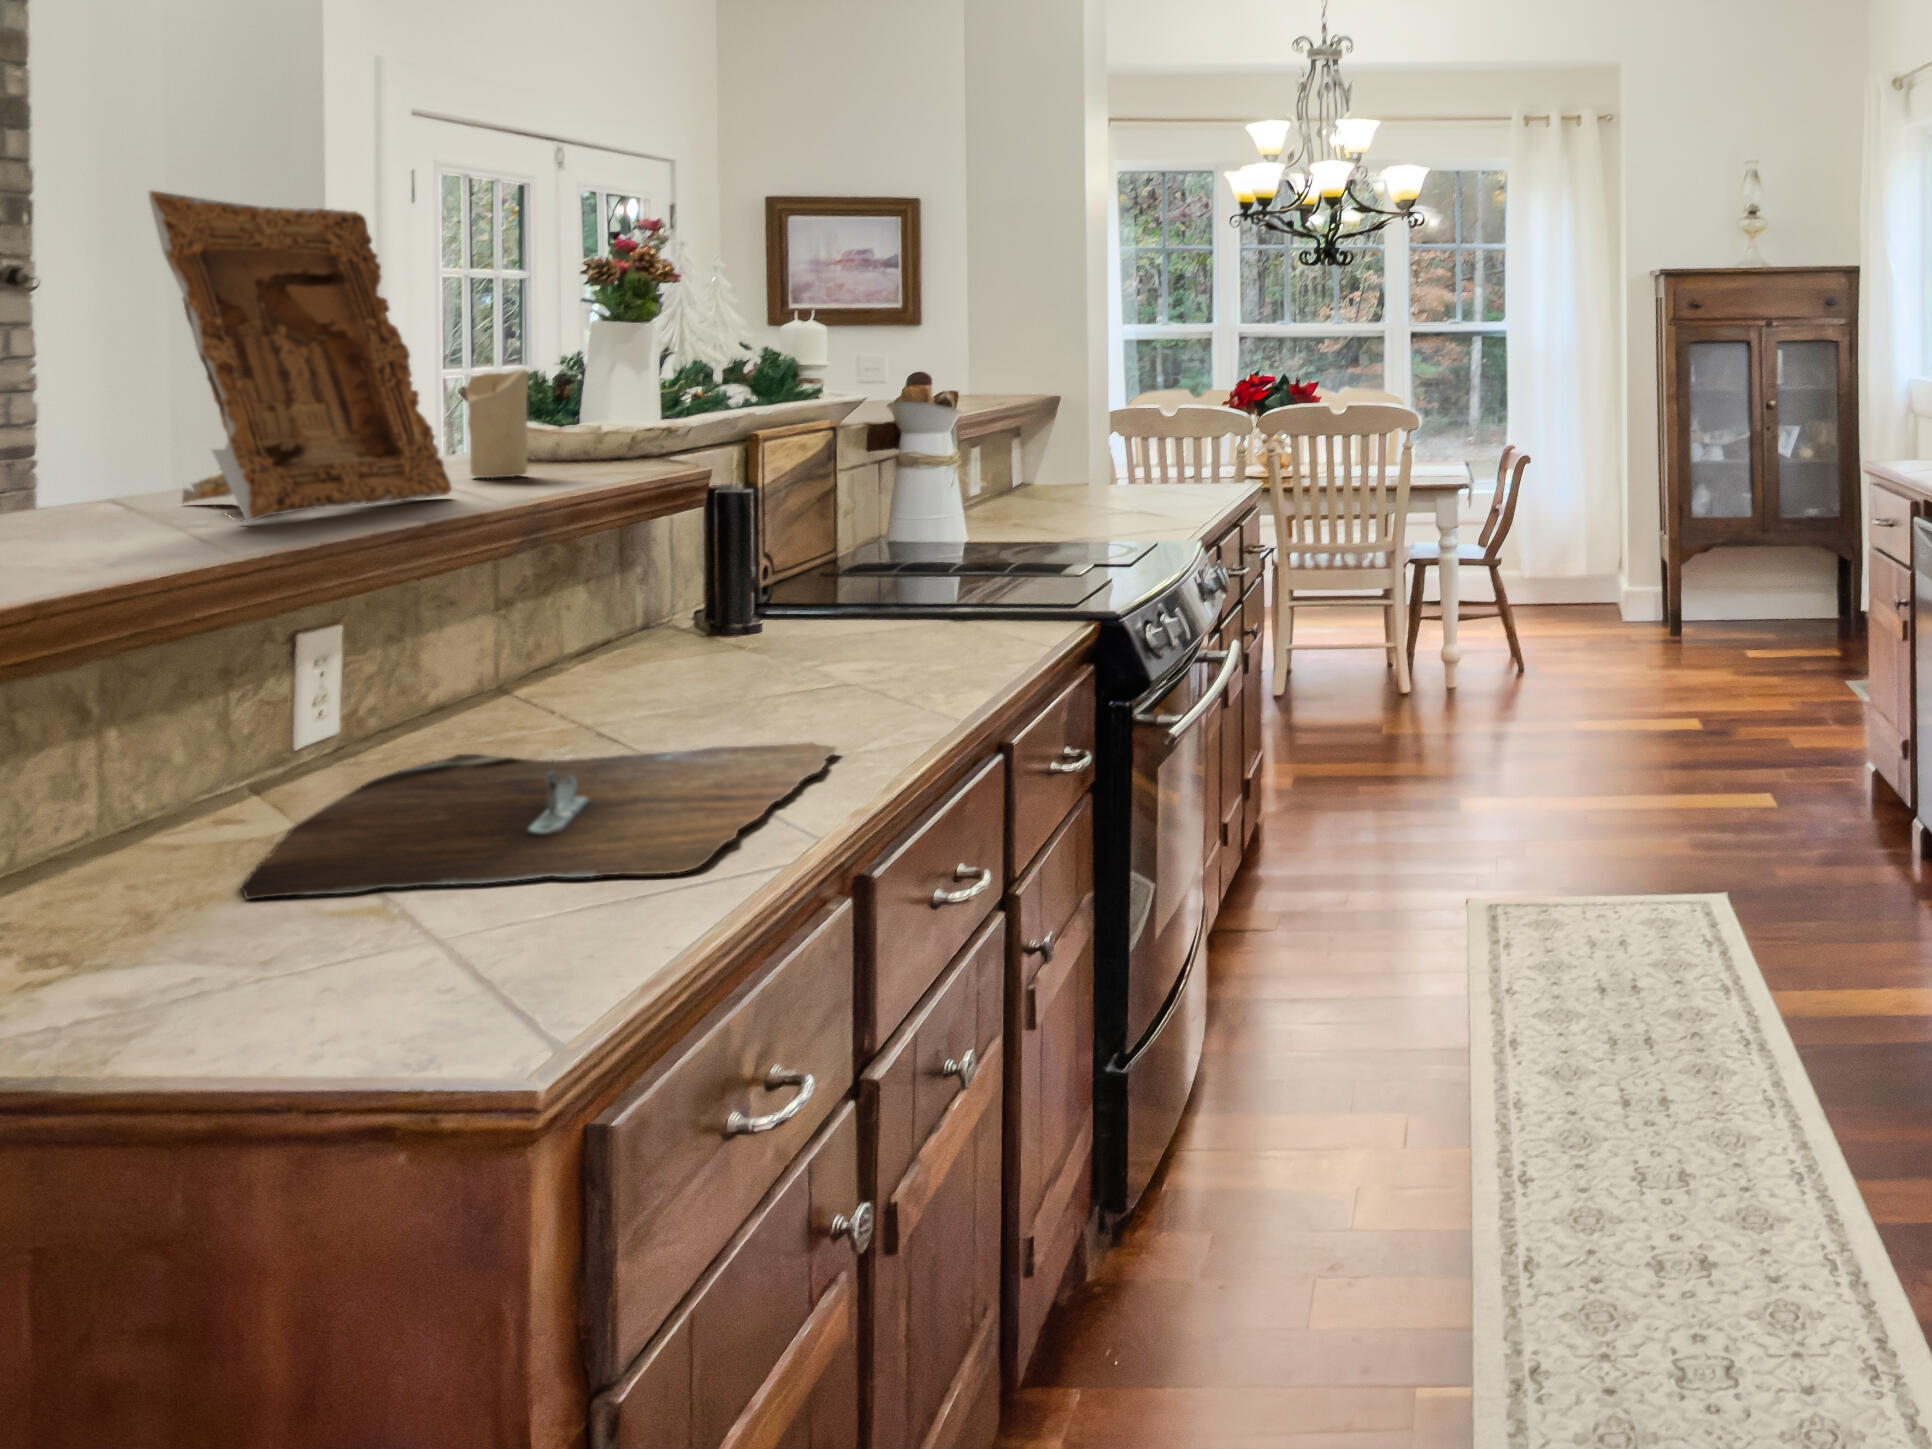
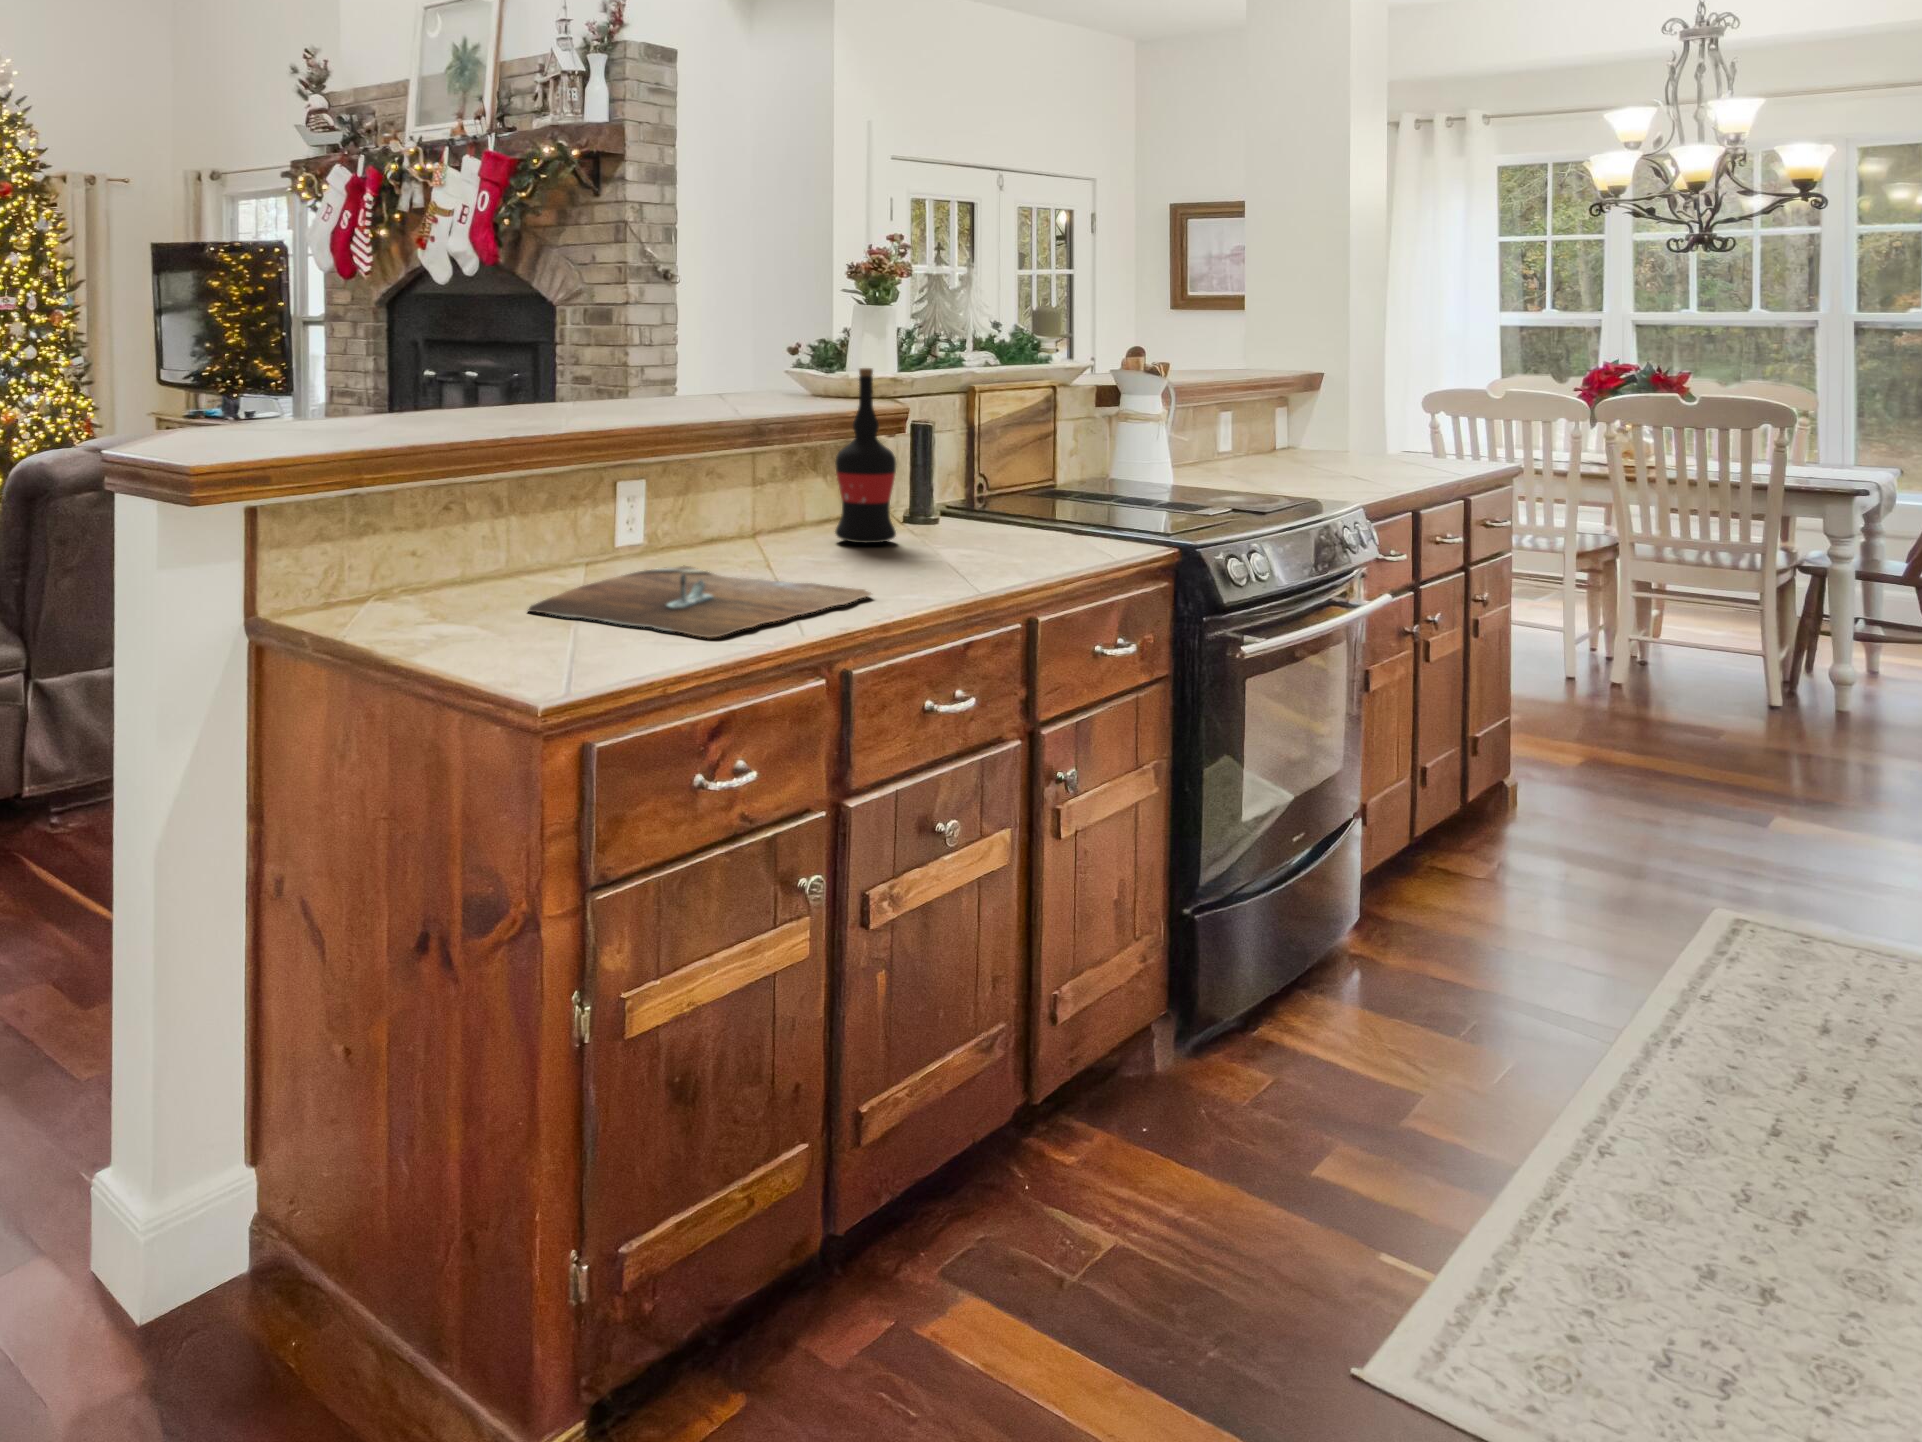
picture frame: present [149,191,451,522] -> none [557,239,709,420]
candle: present [467,369,528,478] -> none [743,340,777,408]
wine bottle: none [645,407,745,671] -> present [835,368,896,543]

